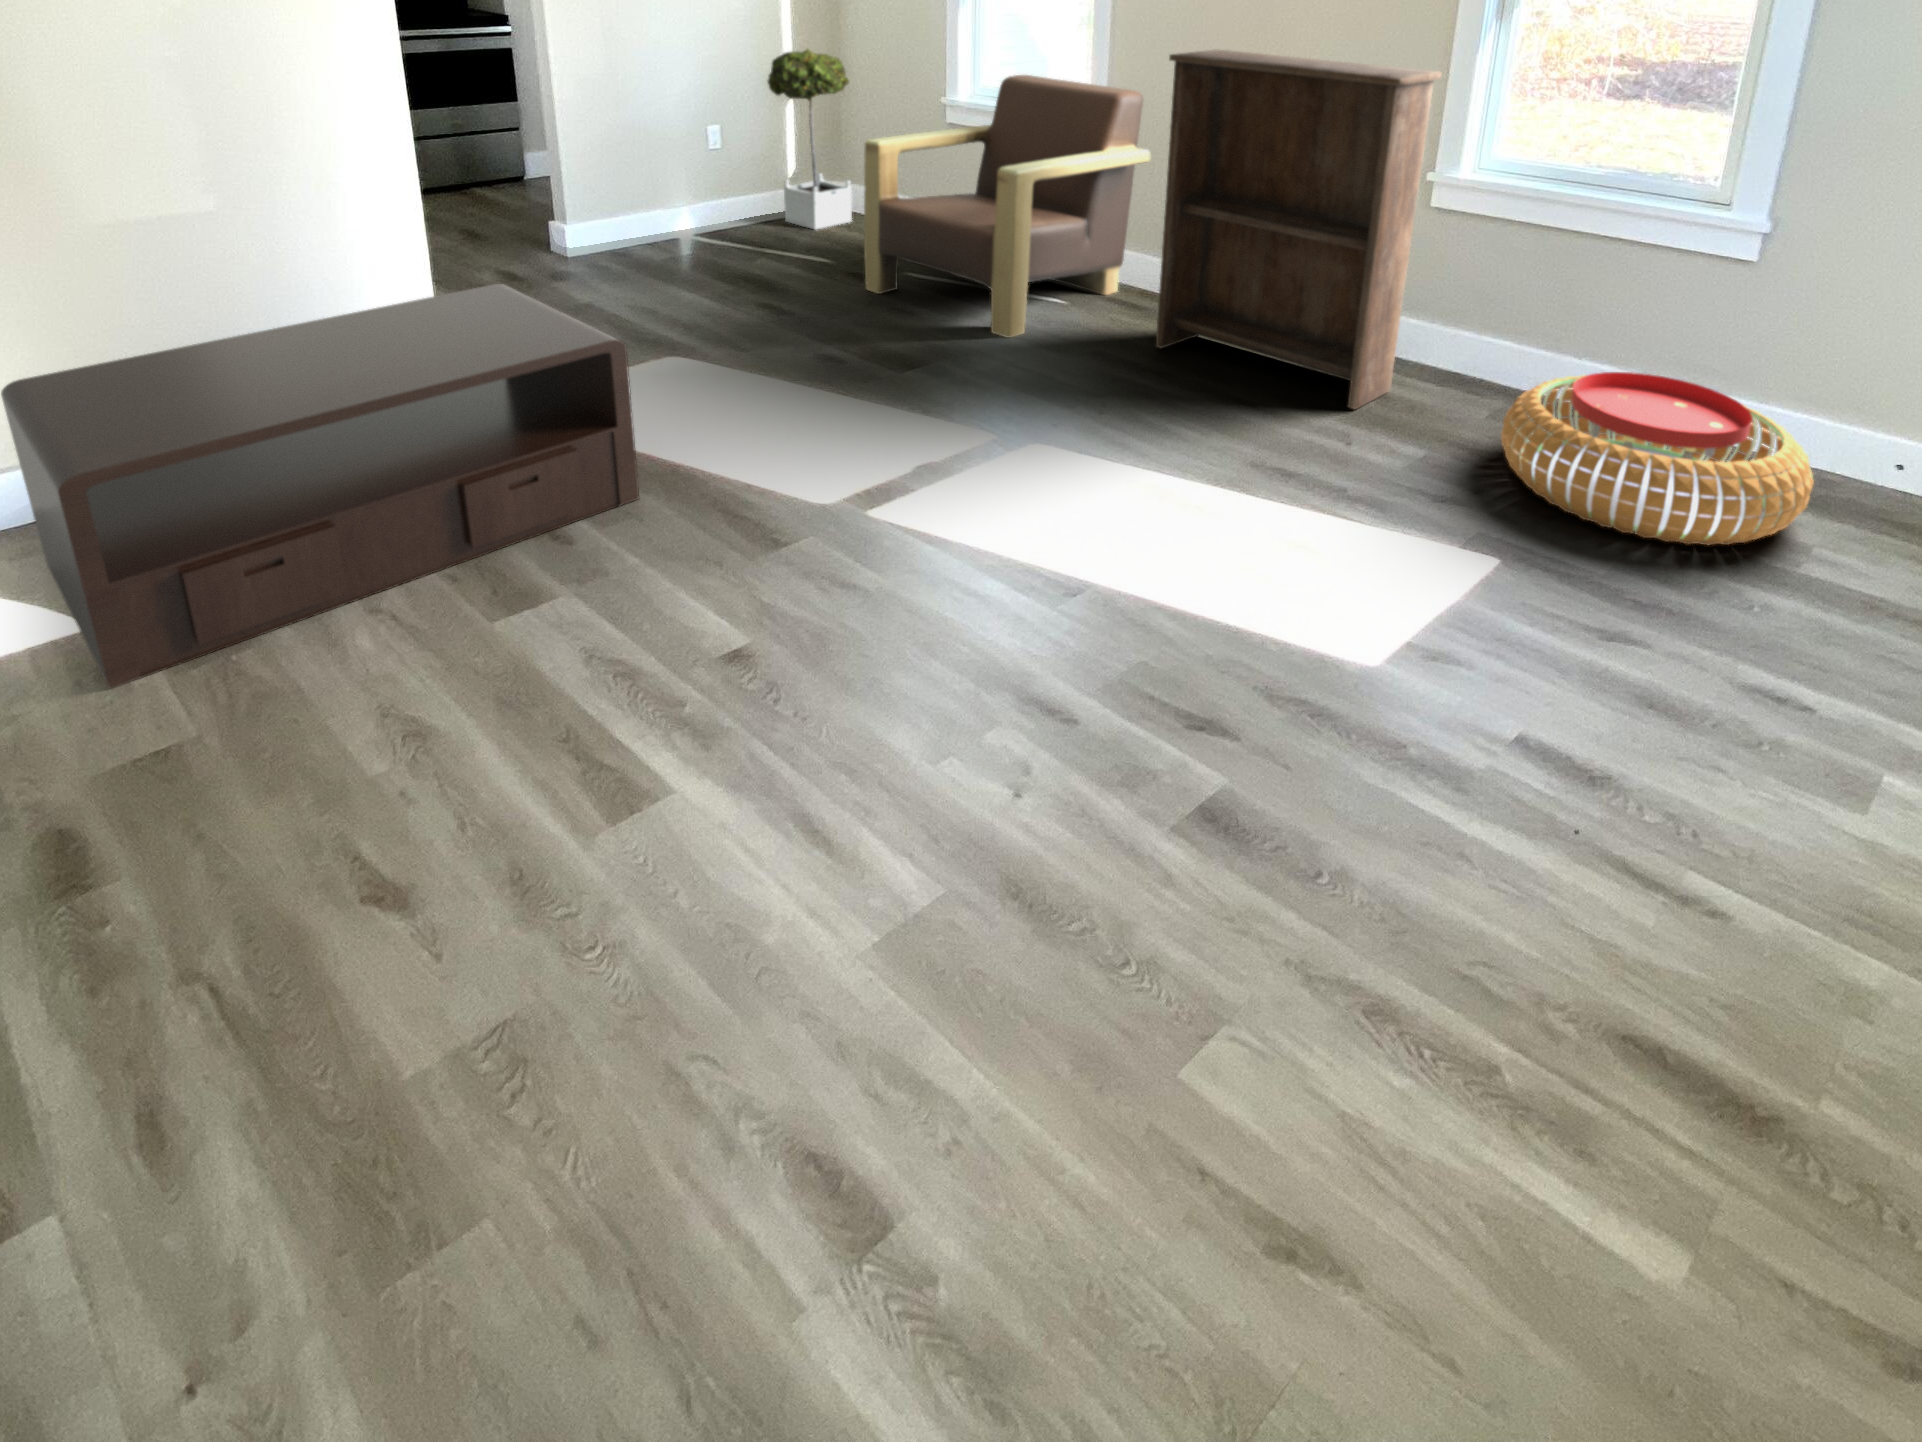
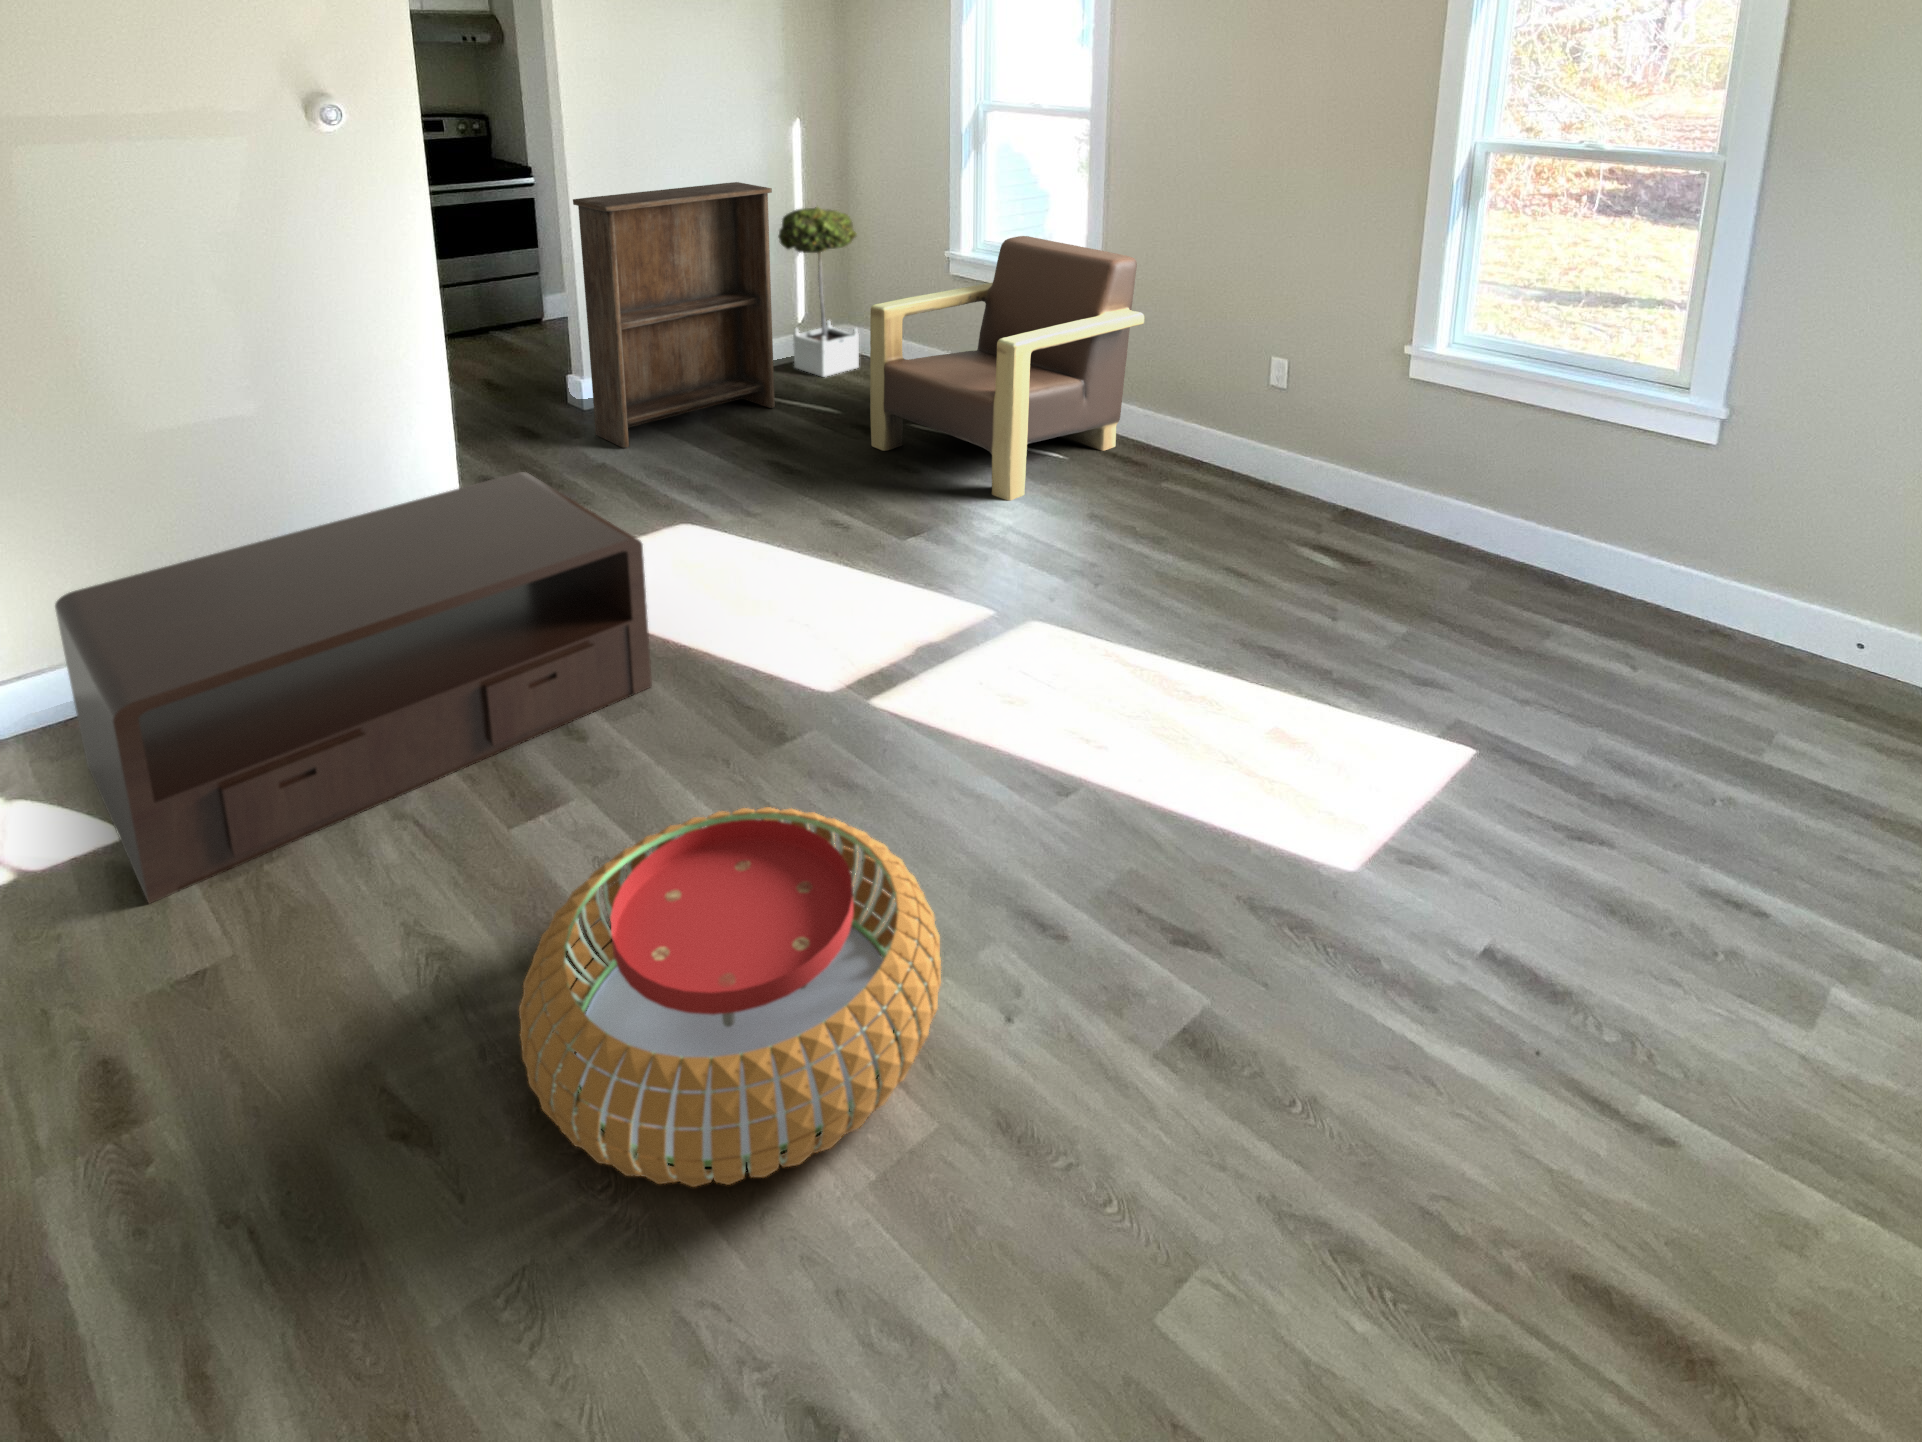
bookshelf: present [1156,50,1442,409] -> present [573,182,775,448]
pouf: present [1501,372,1814,545] -> present [519,807,941,1187]

